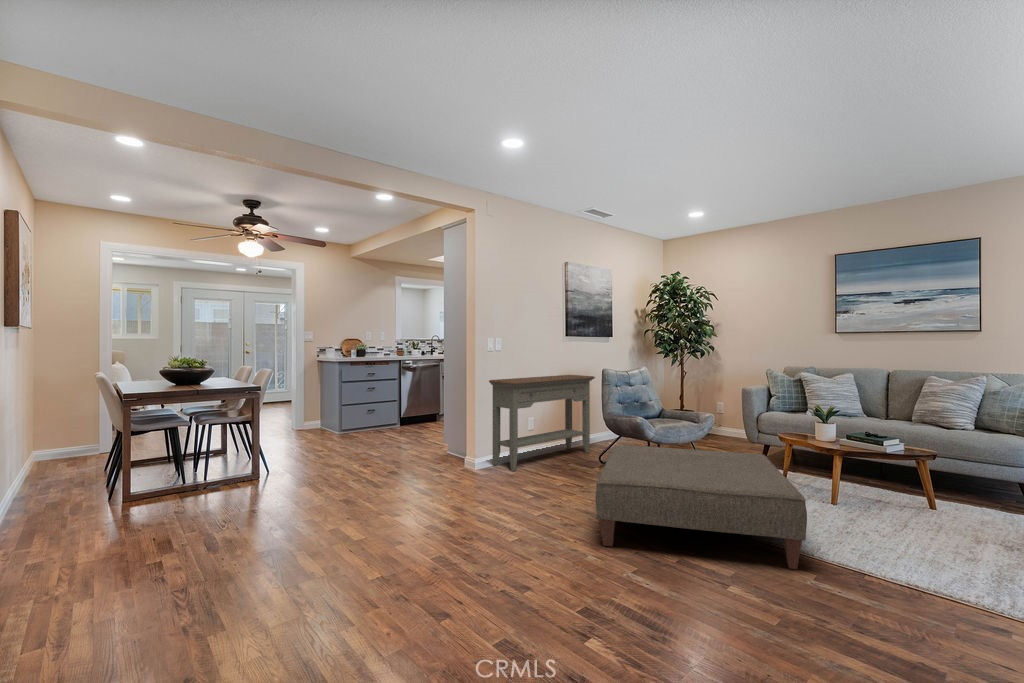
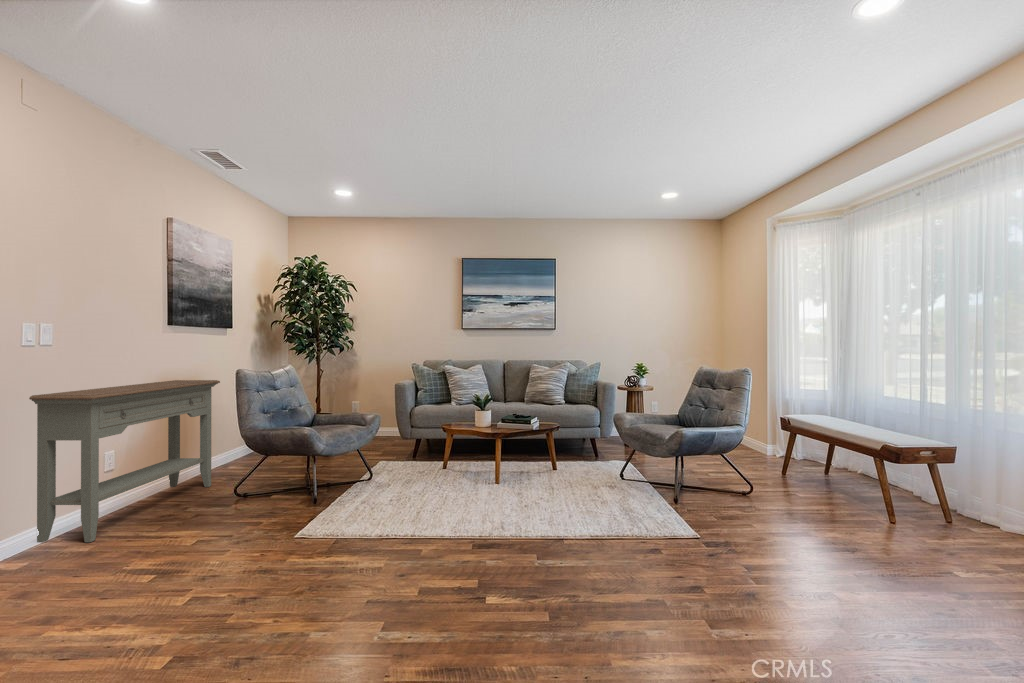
ottoman: present [596,445,807,570] -> none [283,448,532,610]

